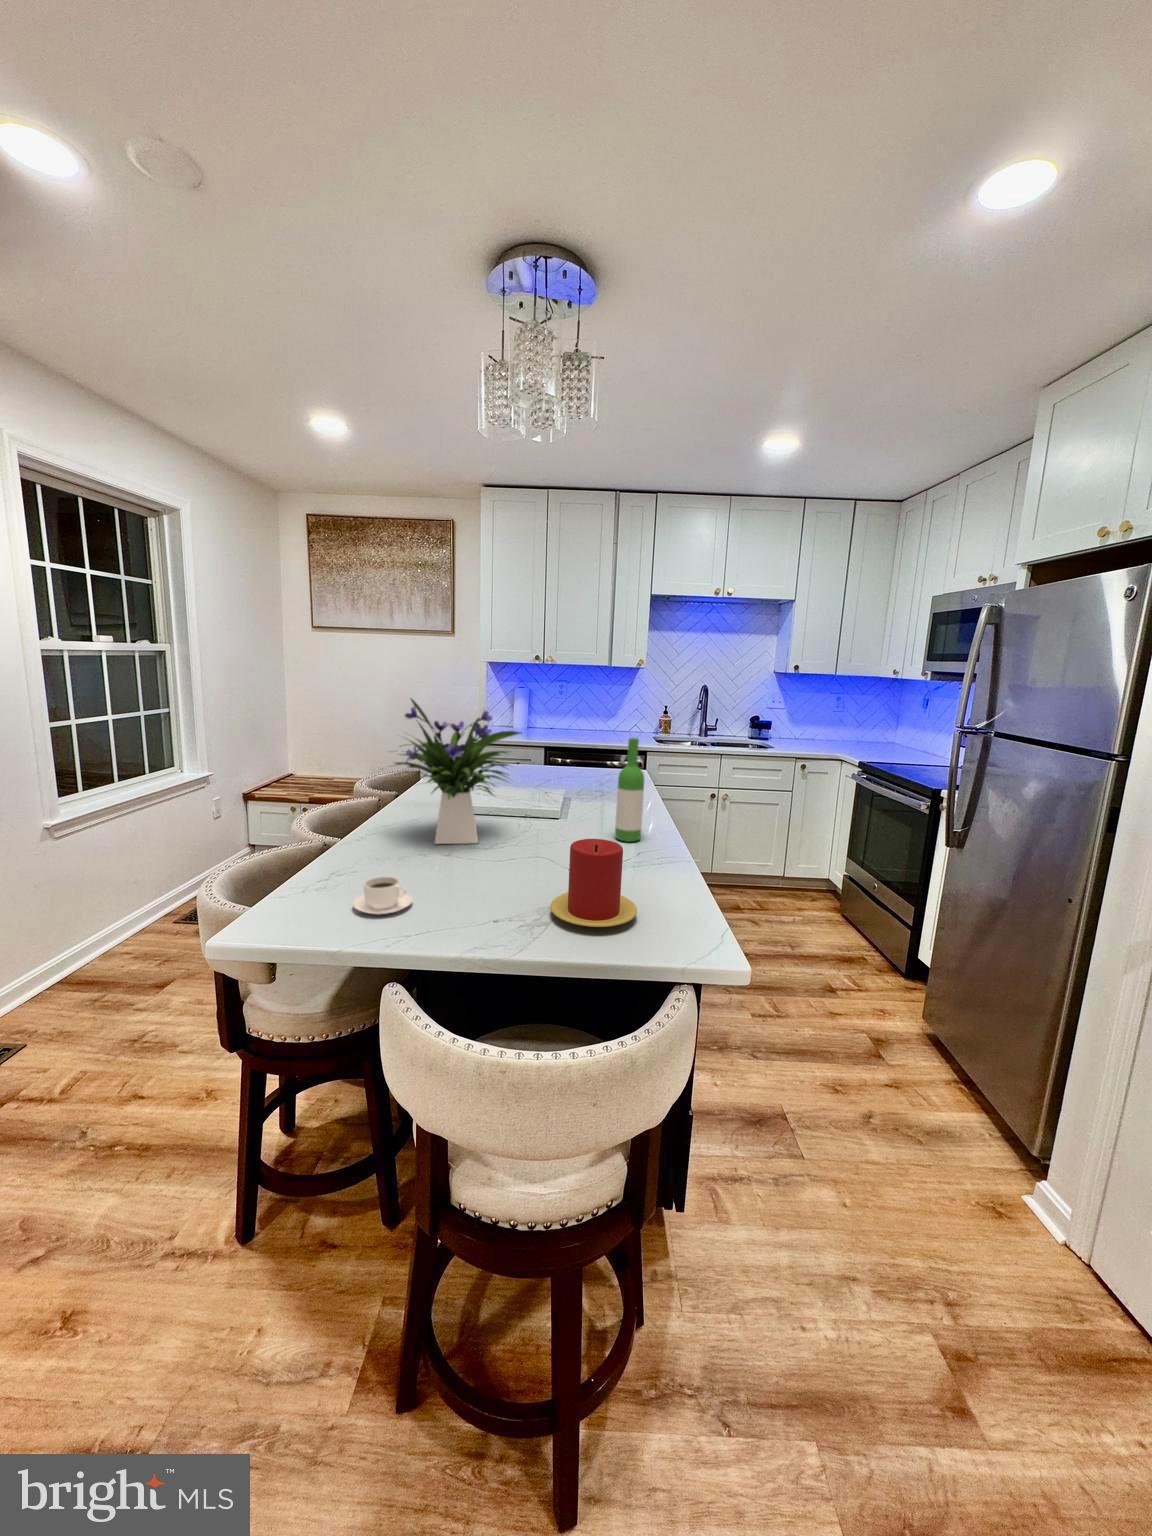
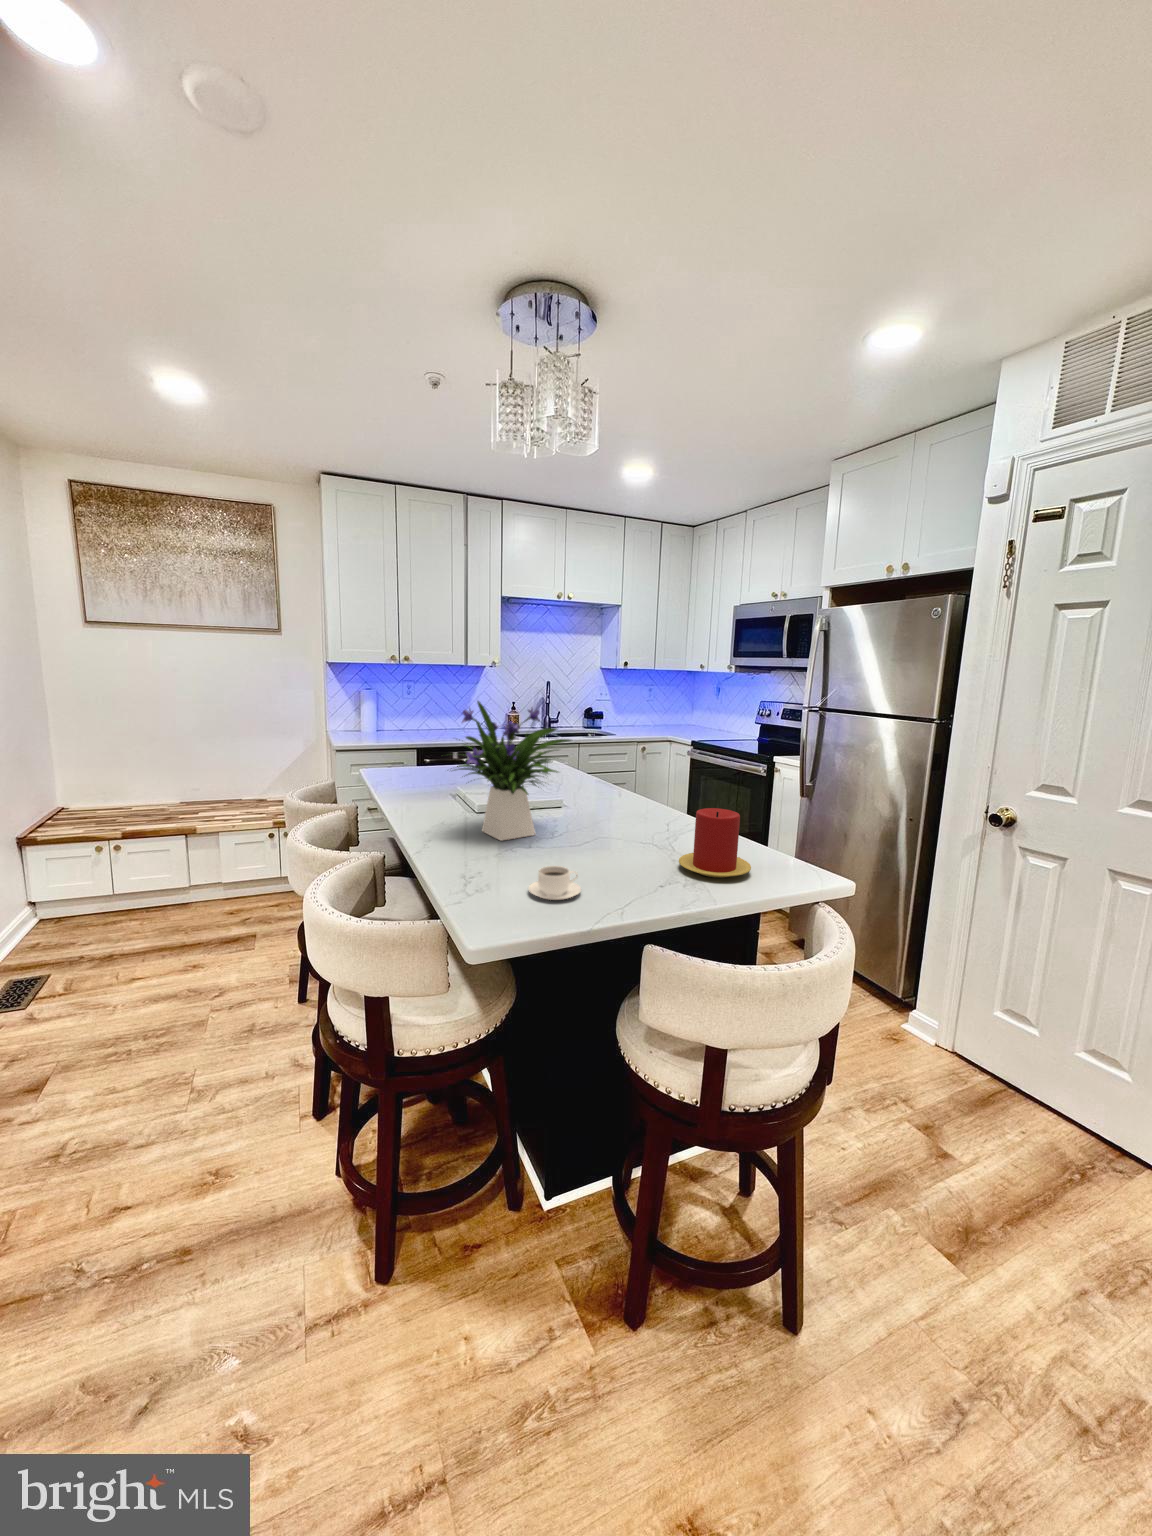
wine bottle: present [615,738,644,842] -> none [631,727,656,817]

